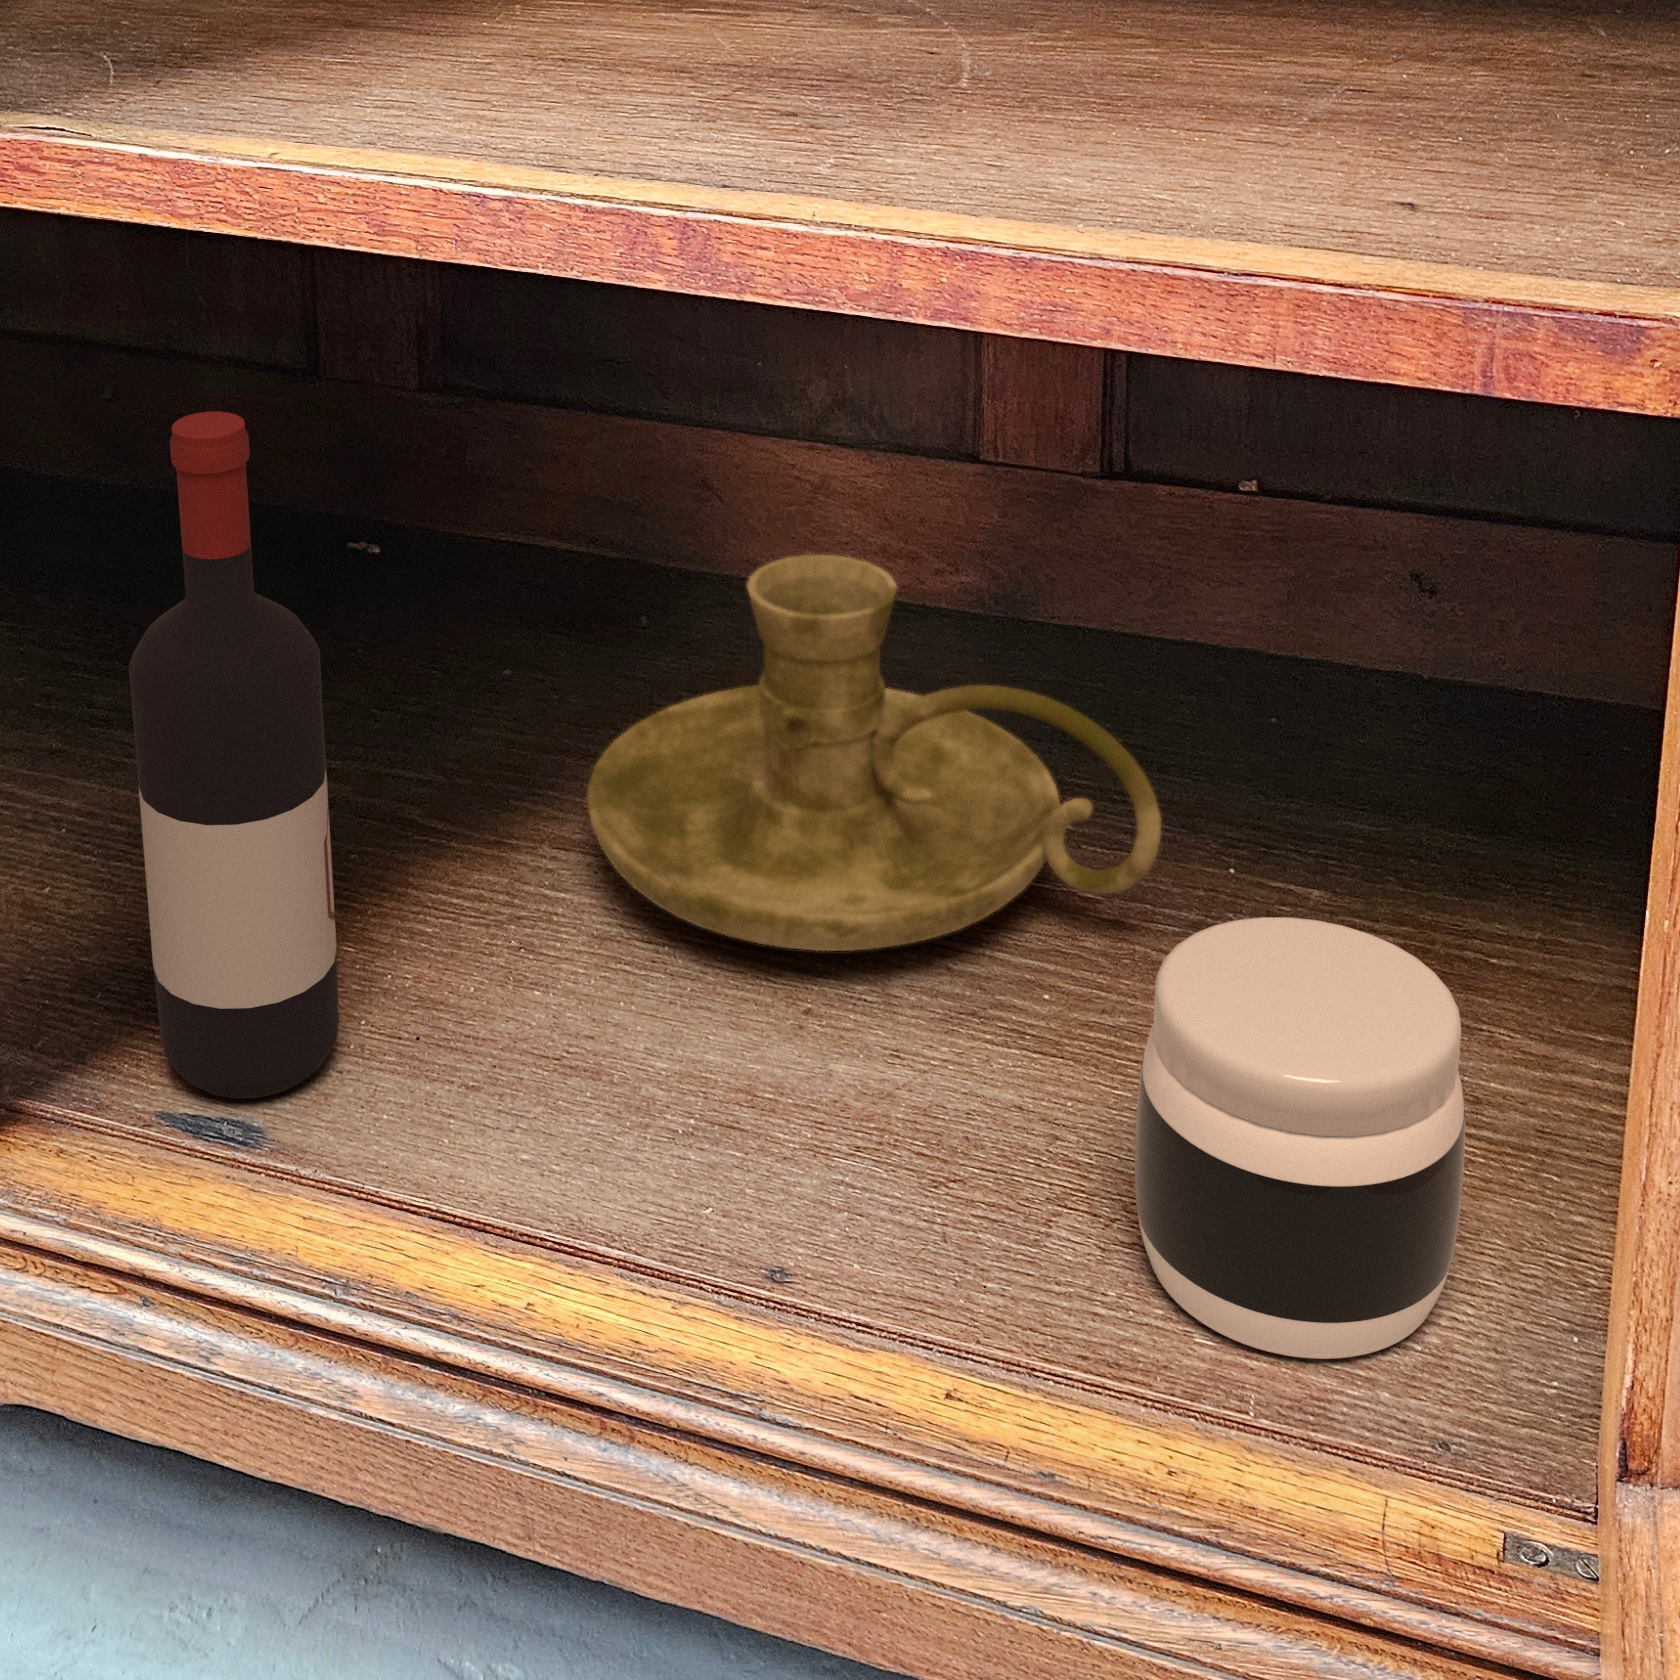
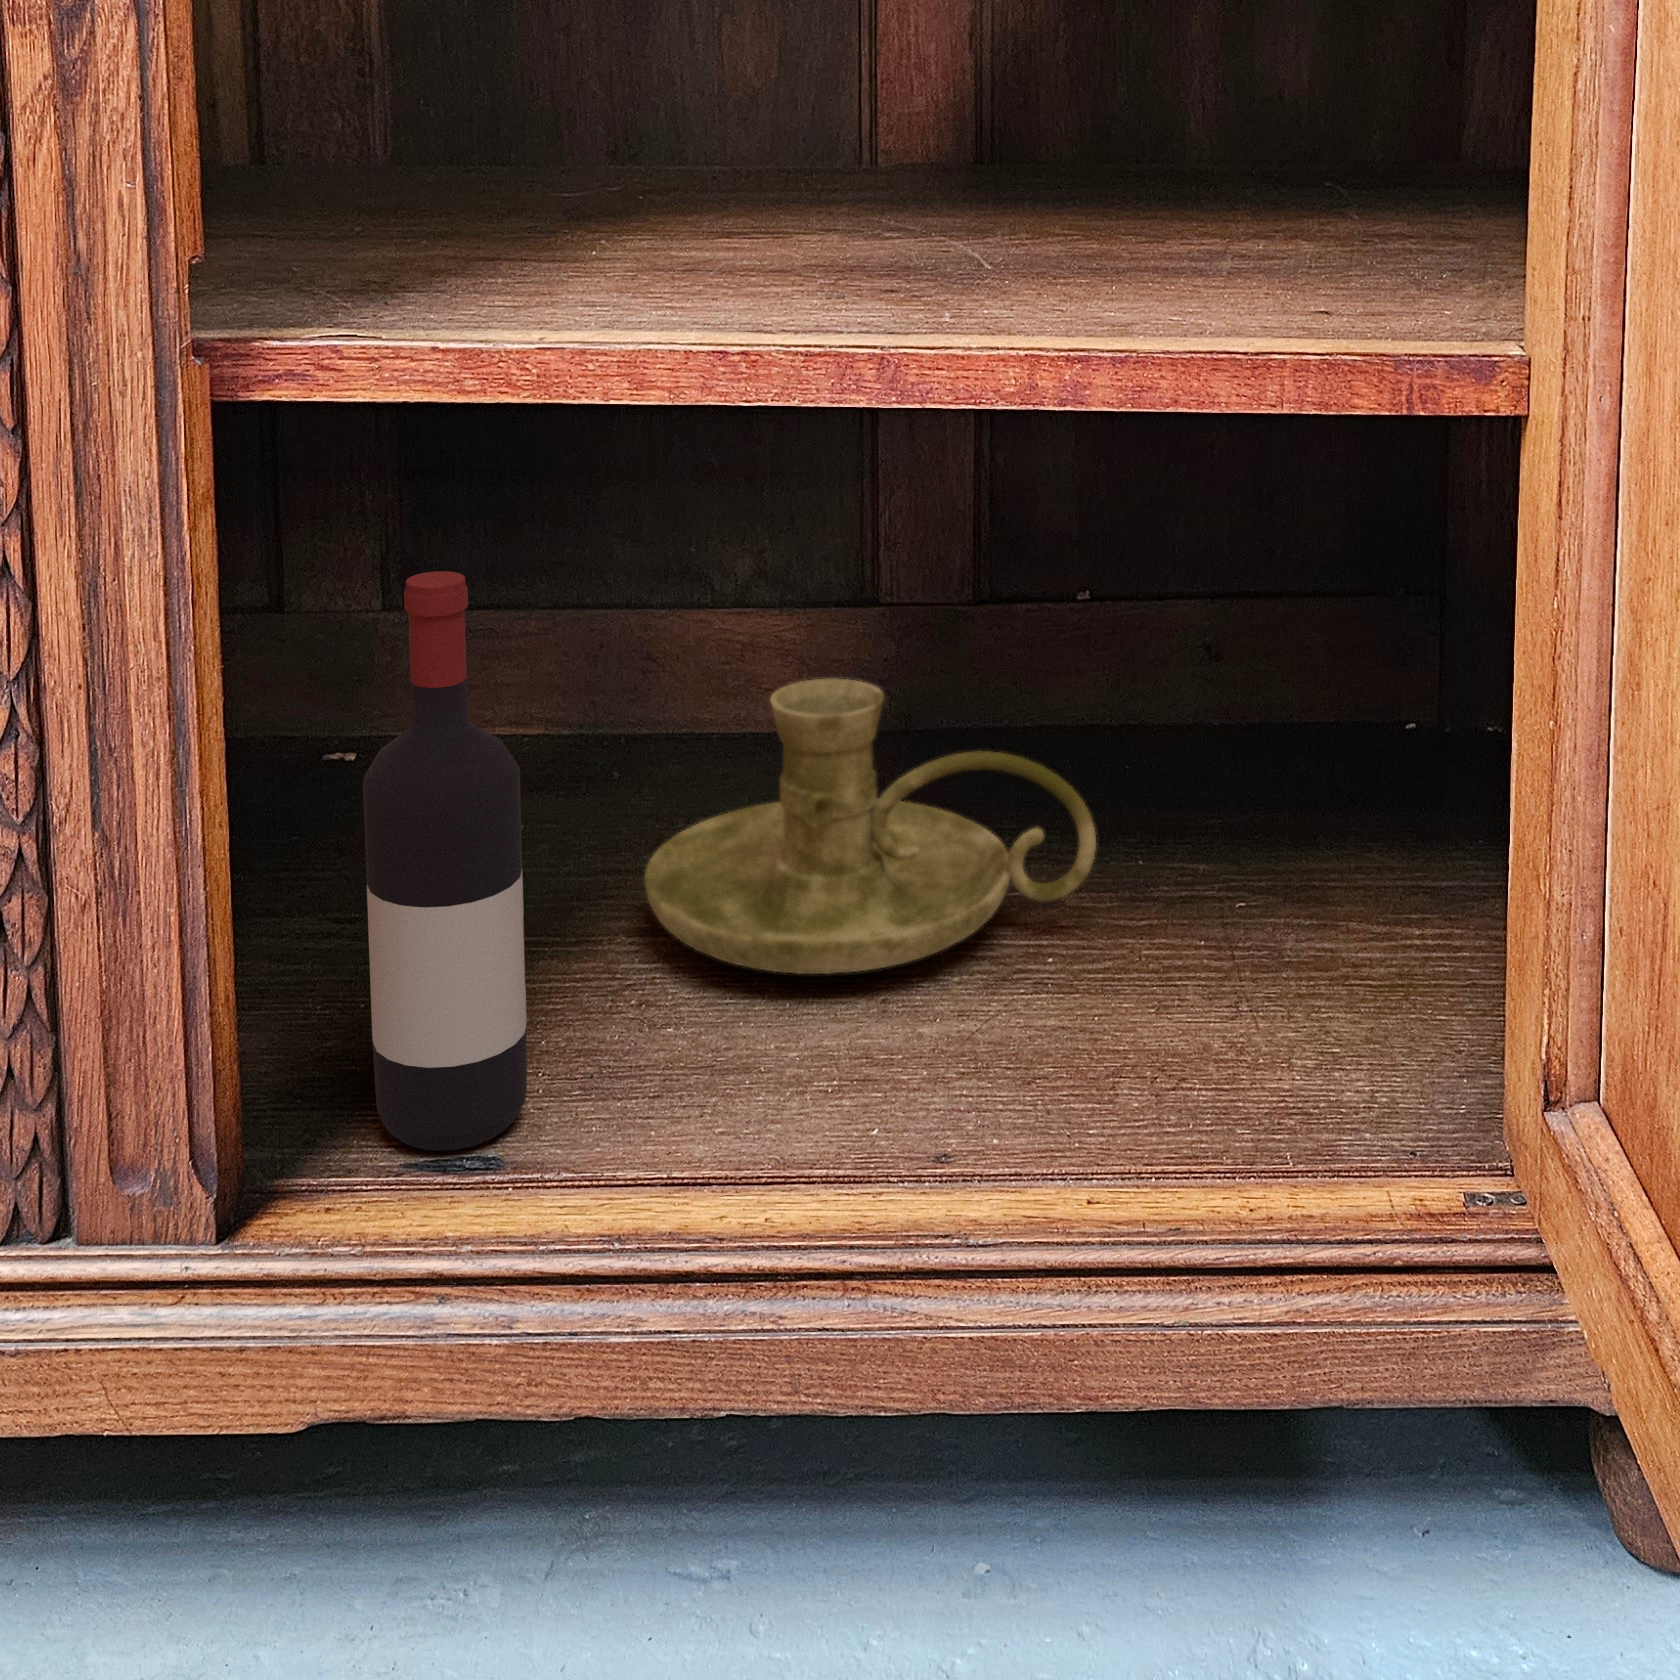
jar: present [1135,917,1465,1359] -> none [1164,842,1380,1134]

